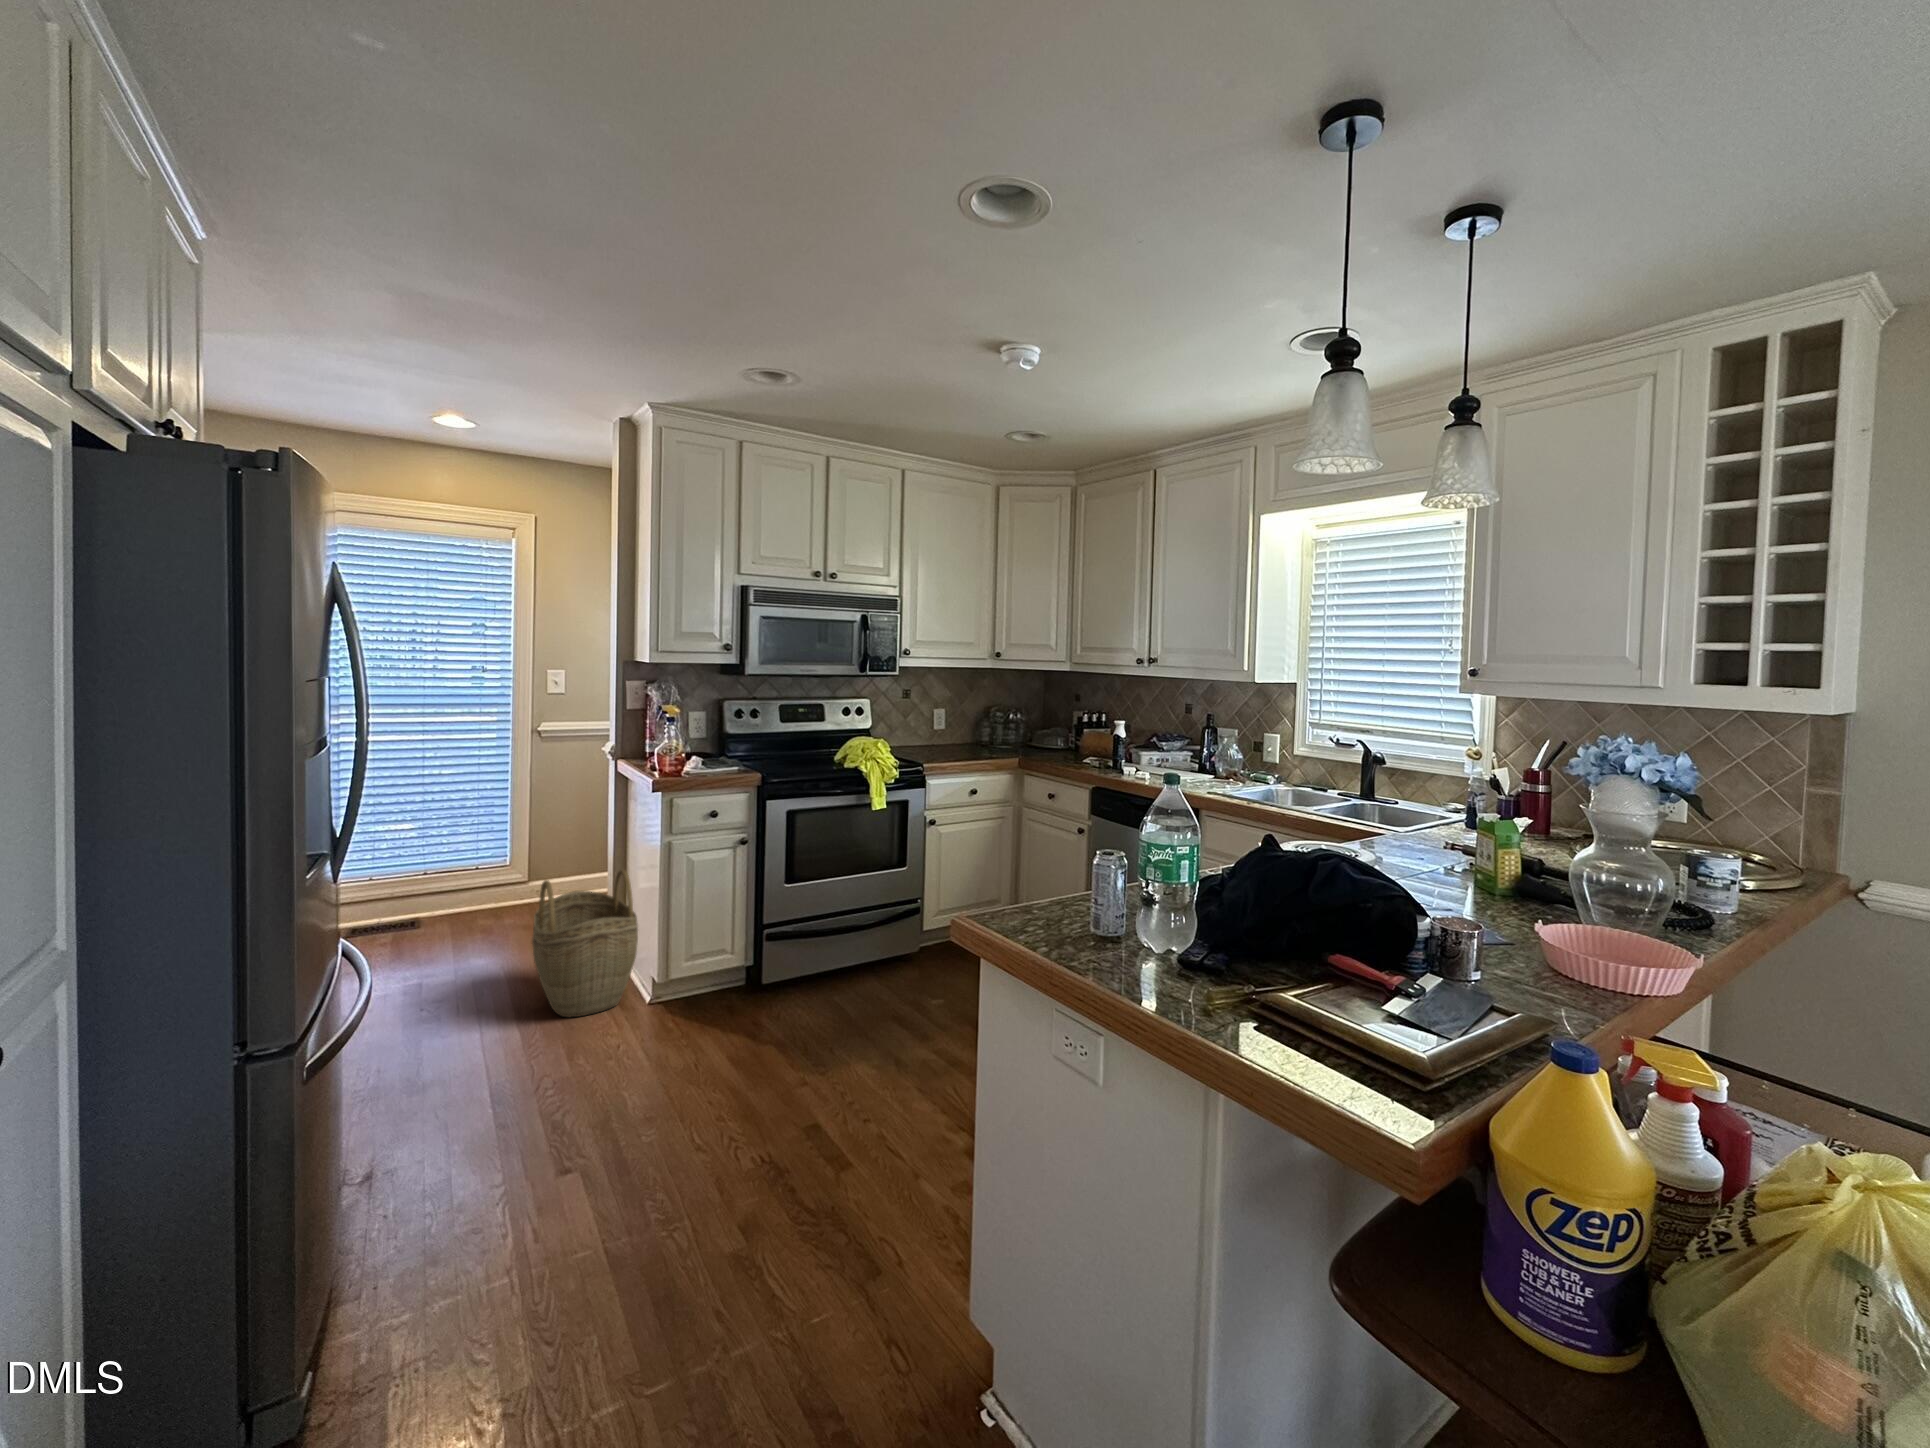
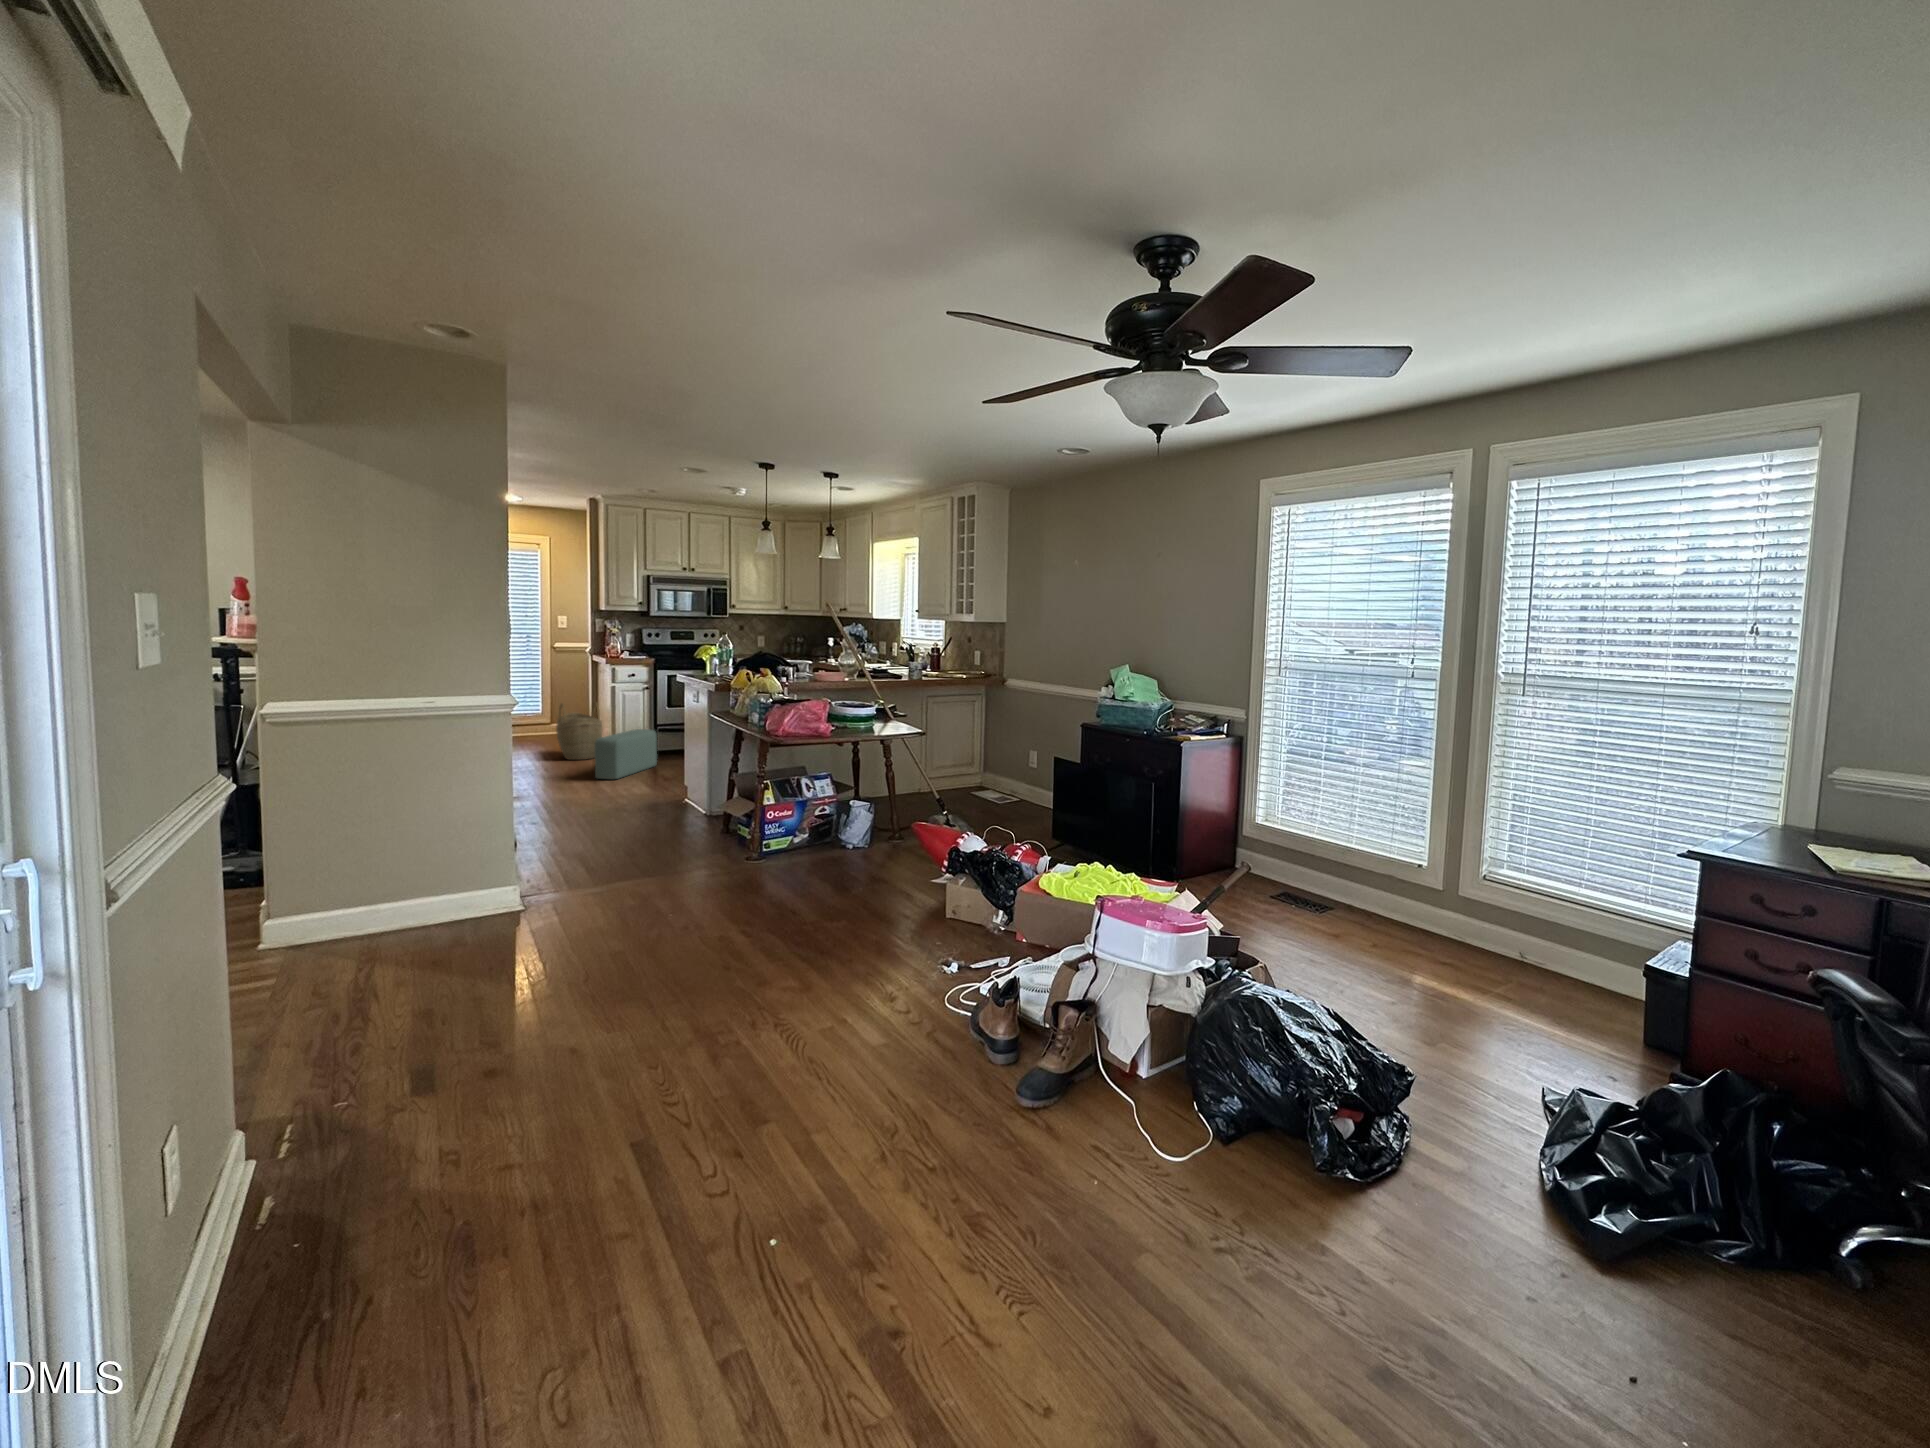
pouf: none [626,954,771,1146] -> present [595,729,657,779]

